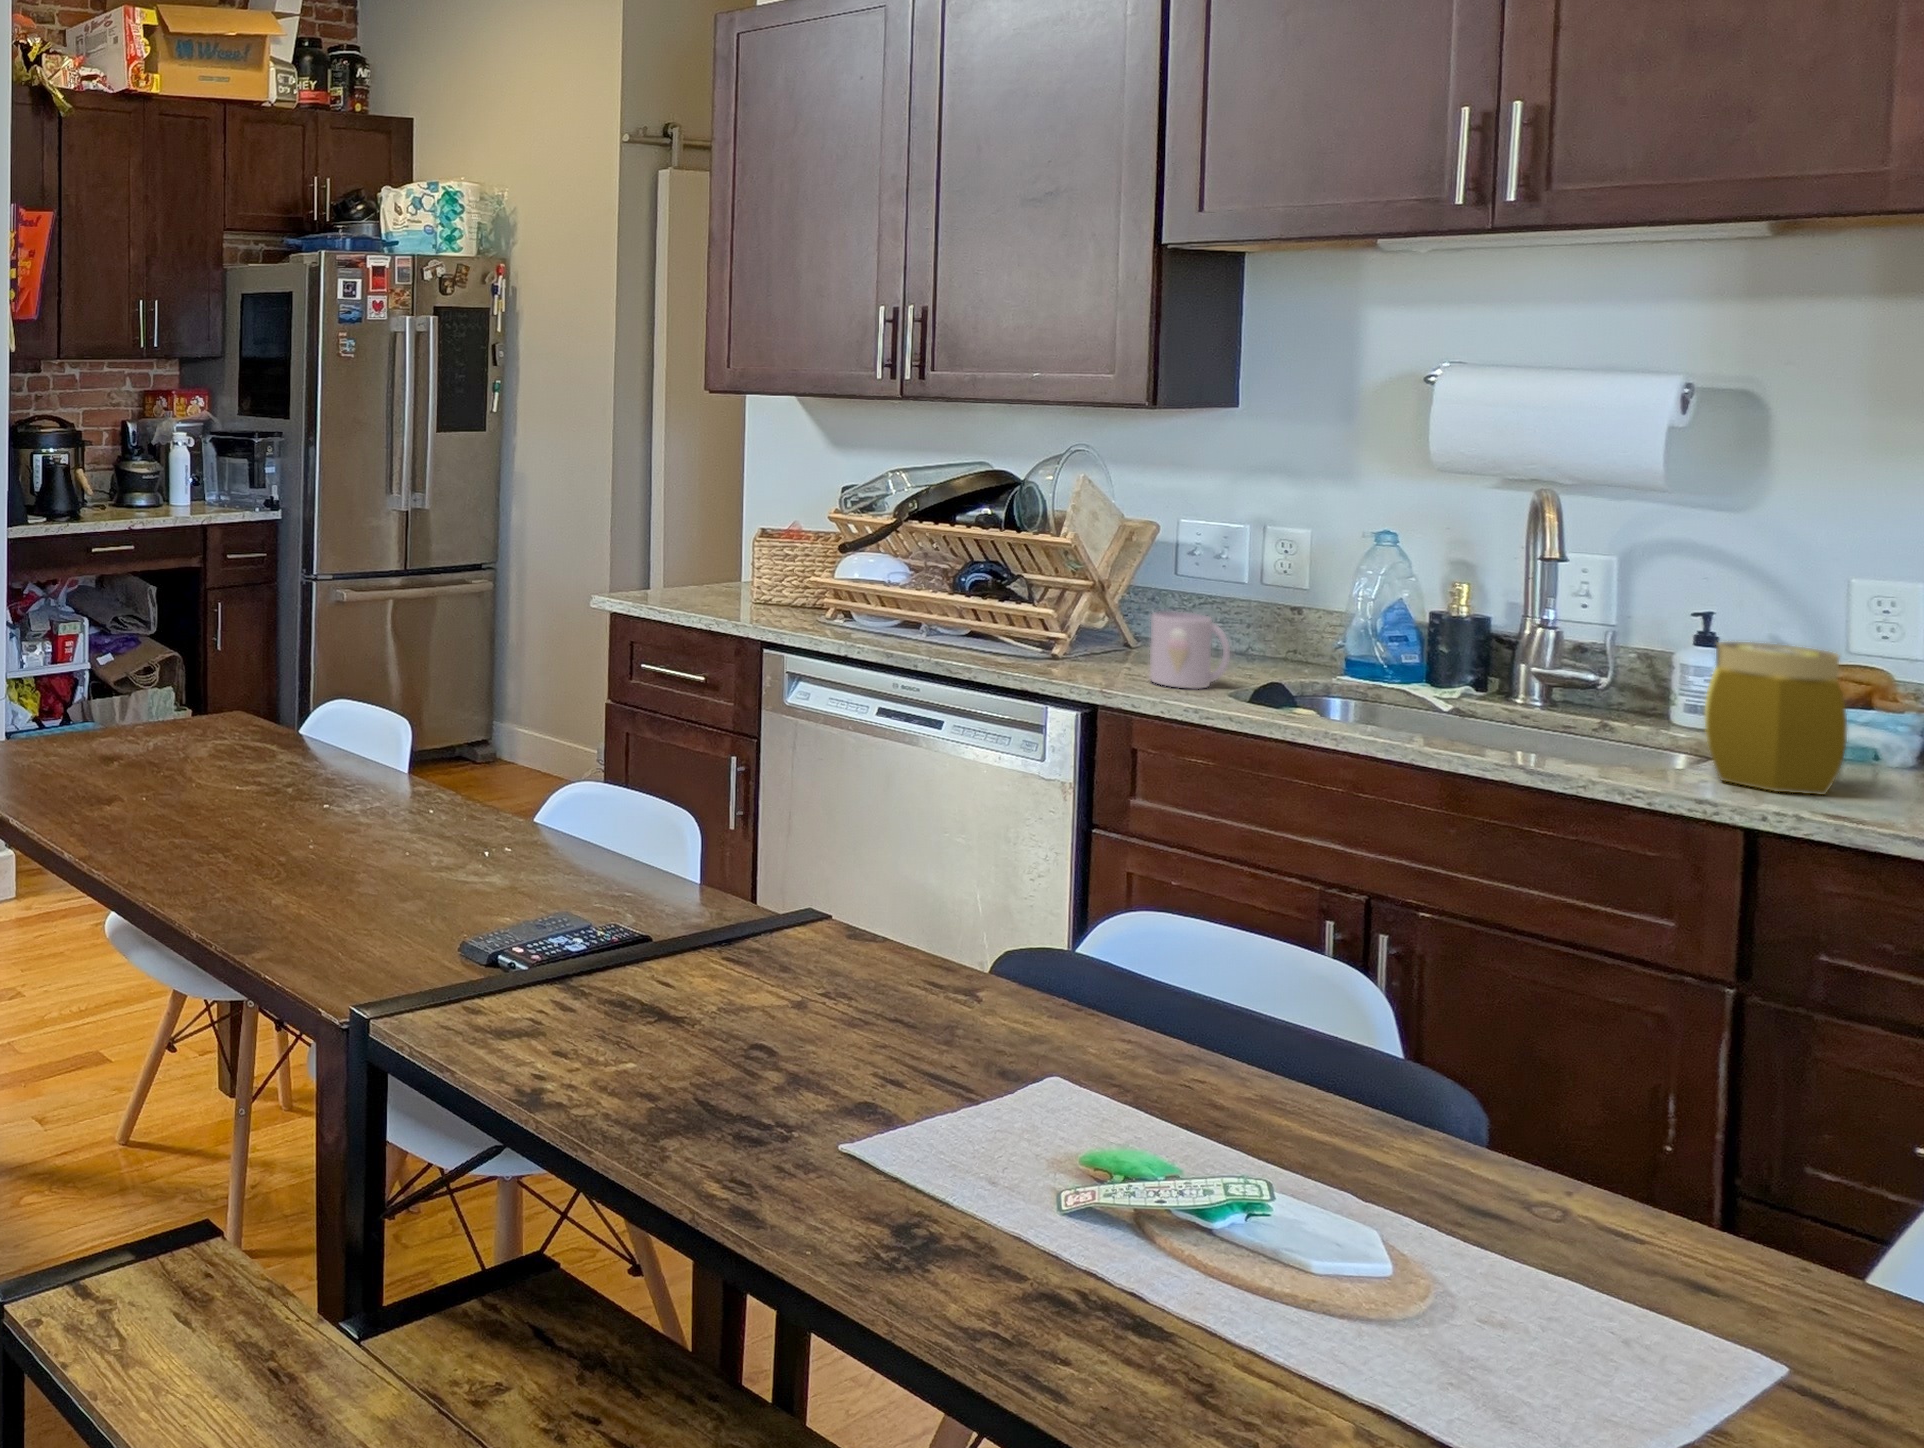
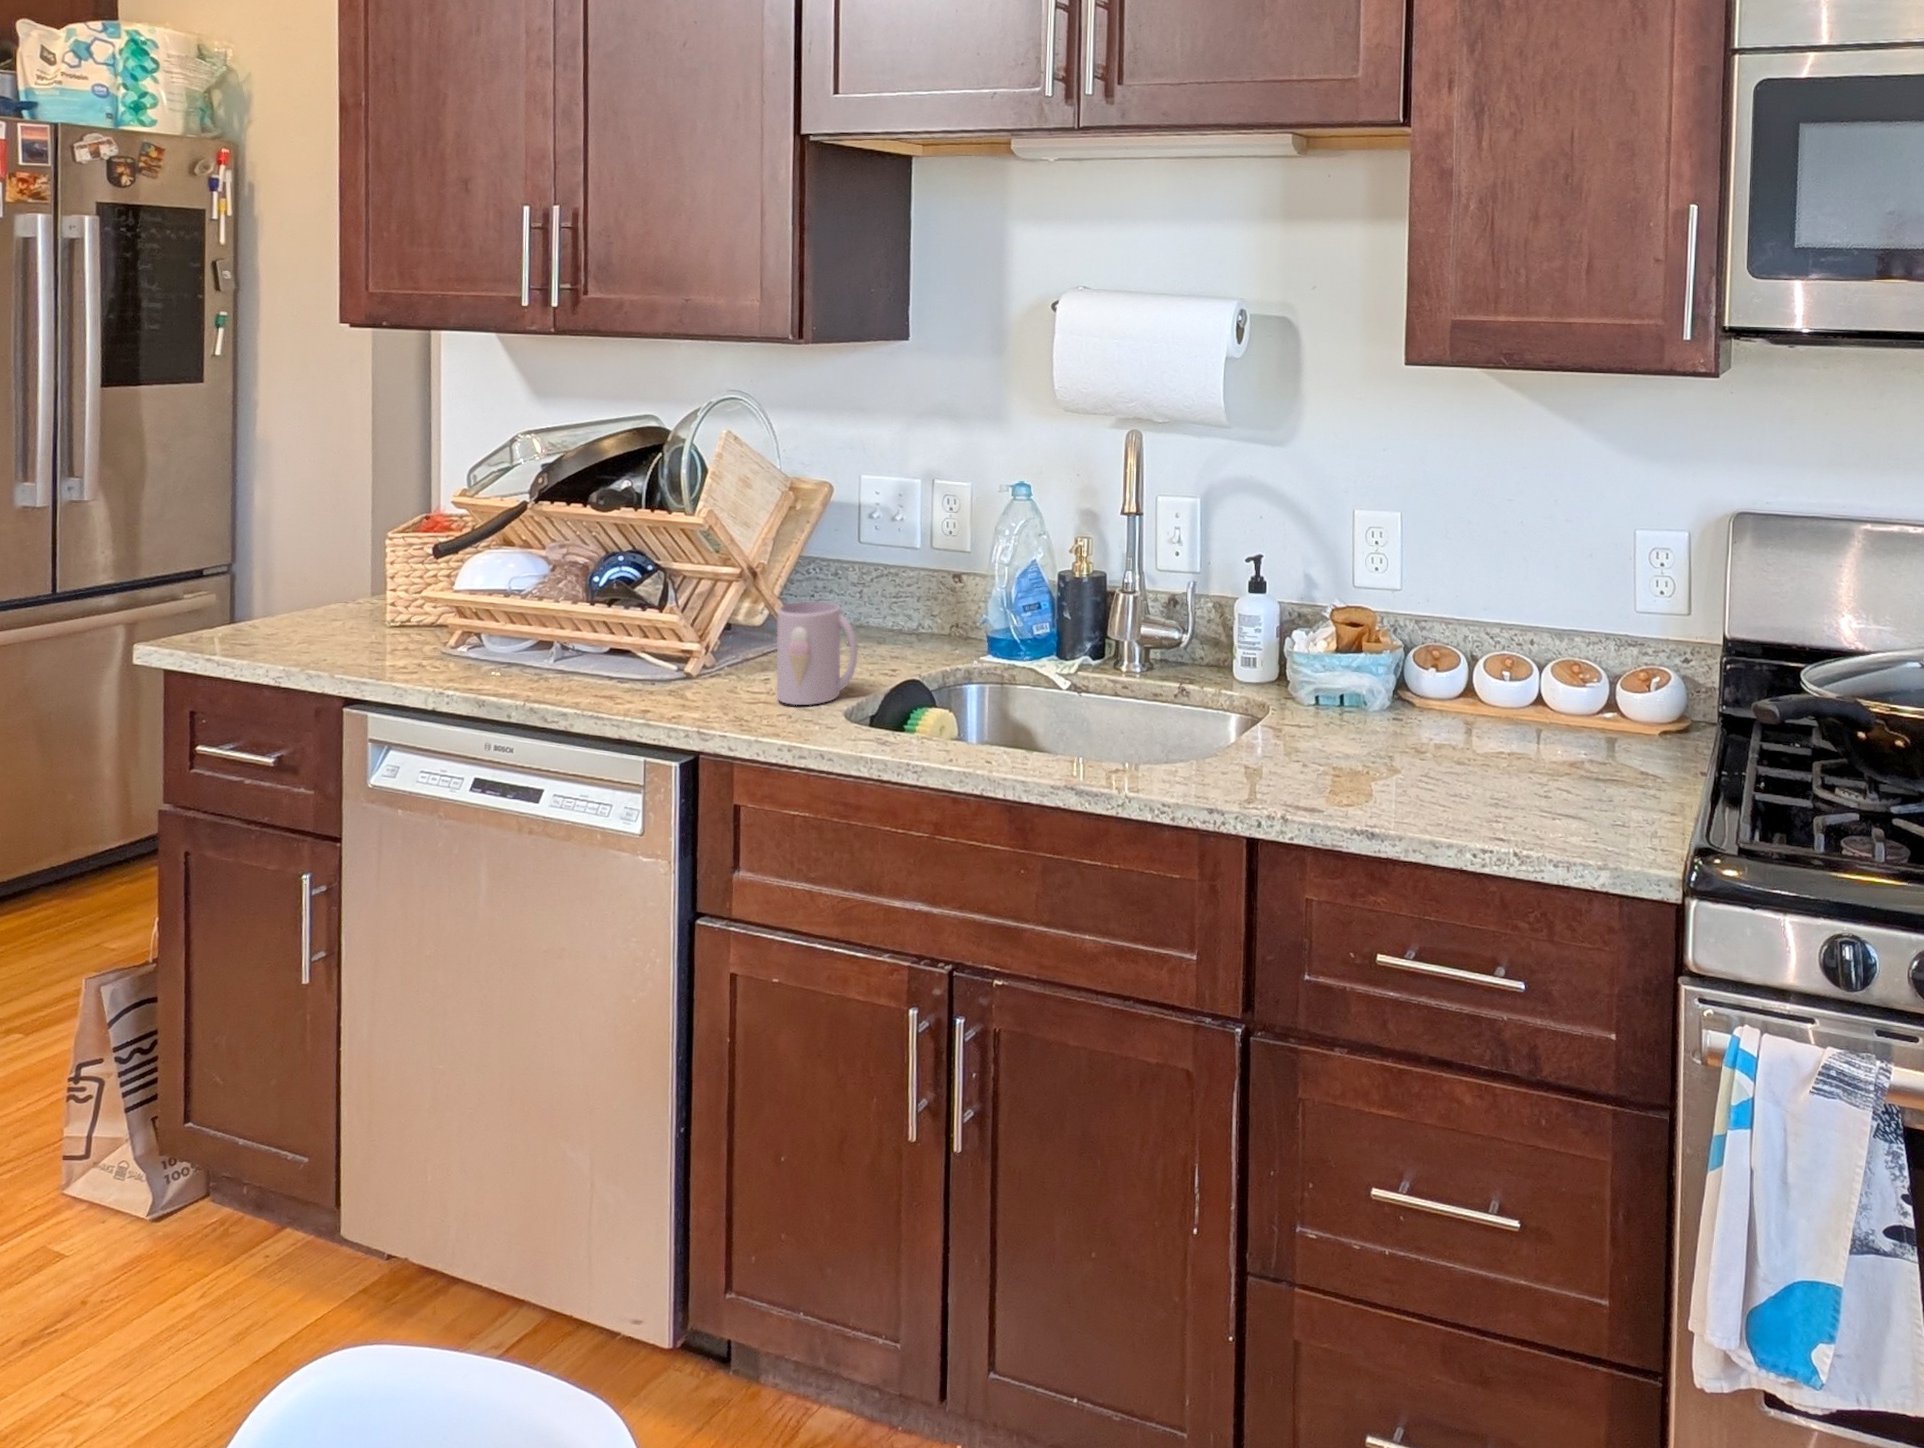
jar: present [1705,641,1847,795] -> none [1225,599,1329,779]

